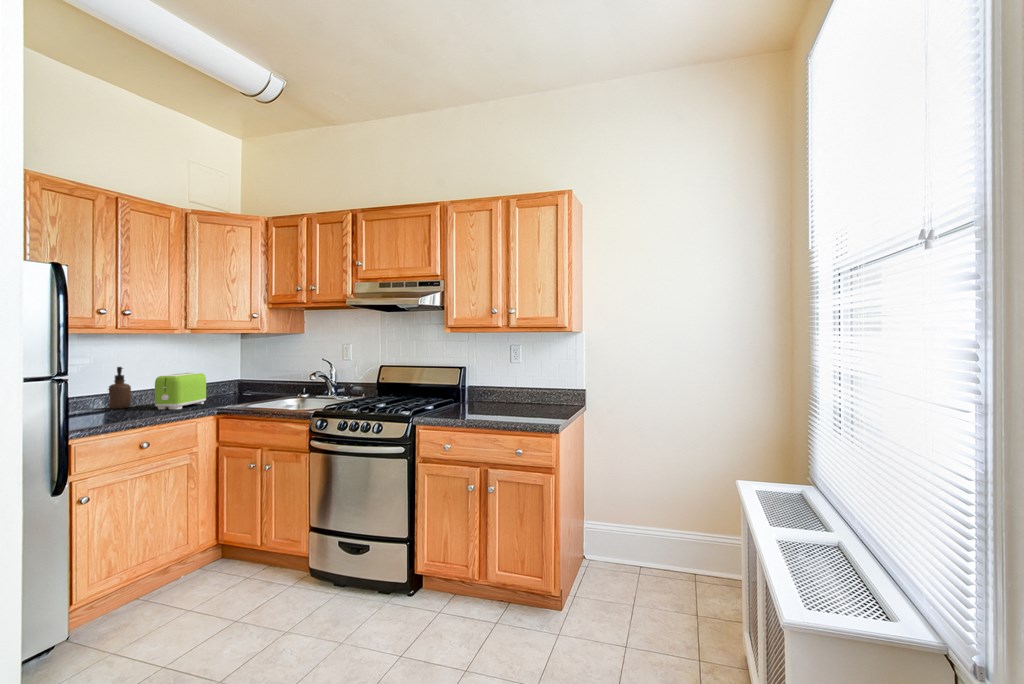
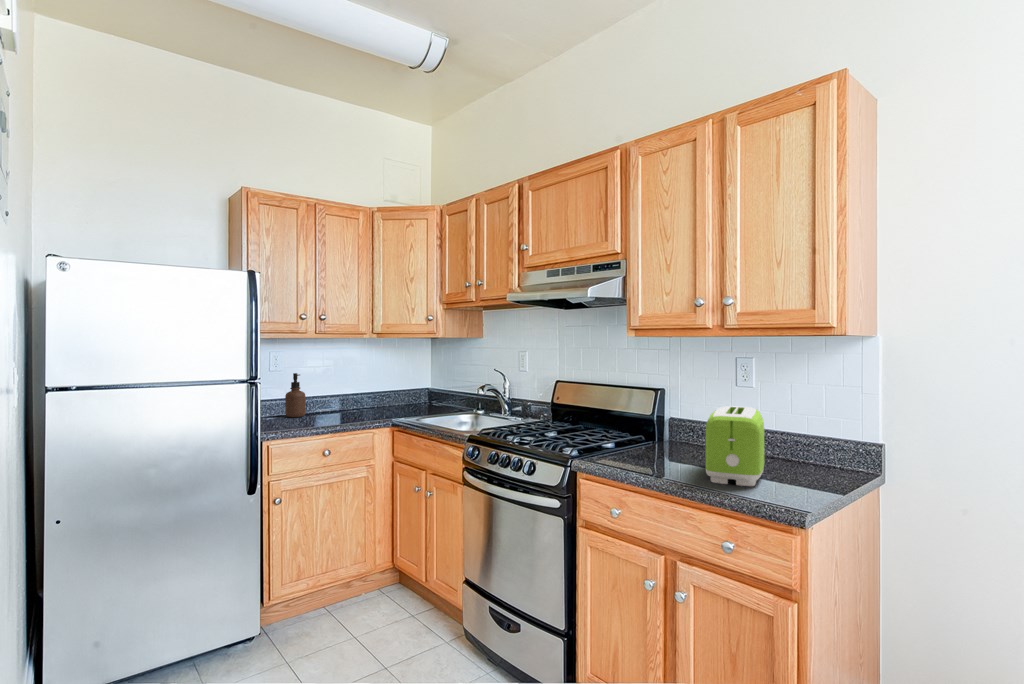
toaster: present [155,373,206,409] -> present [705,406,764,486]

